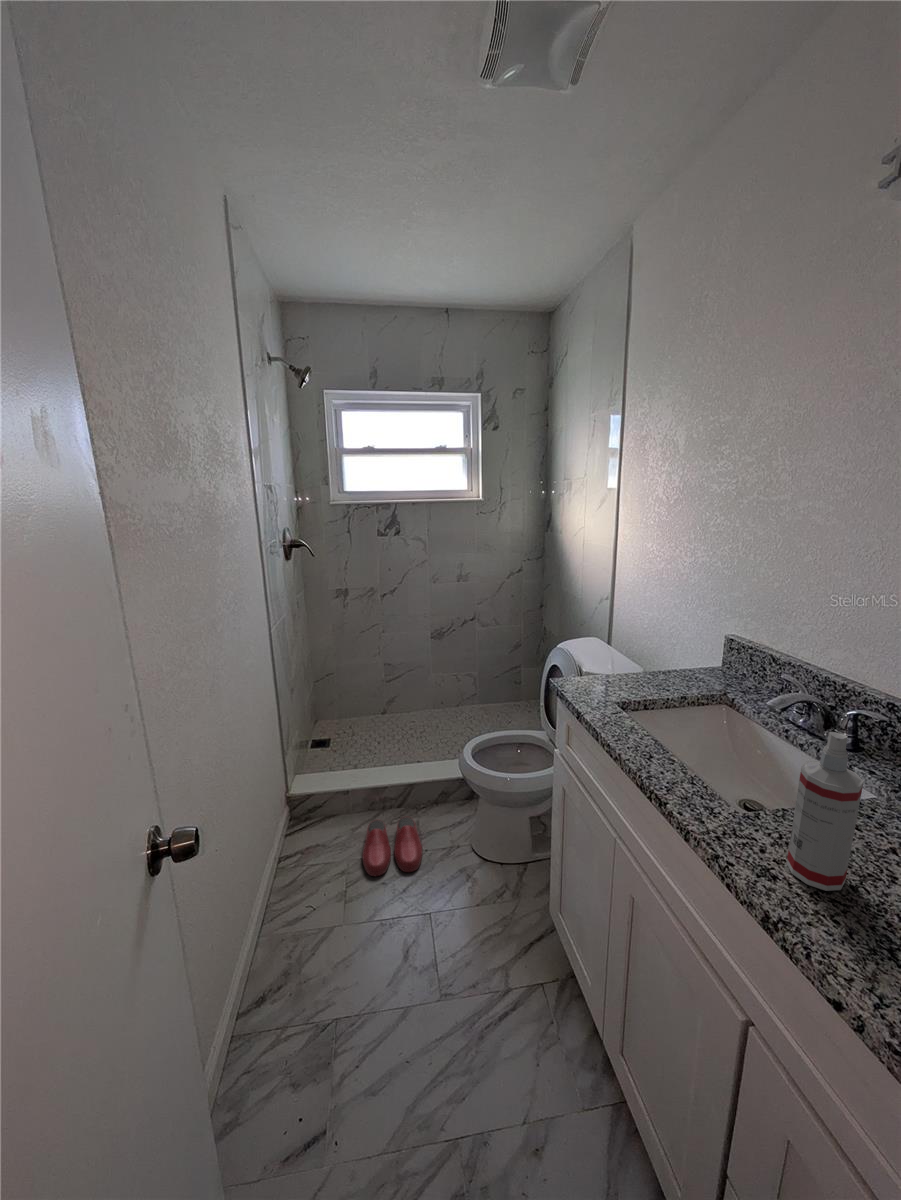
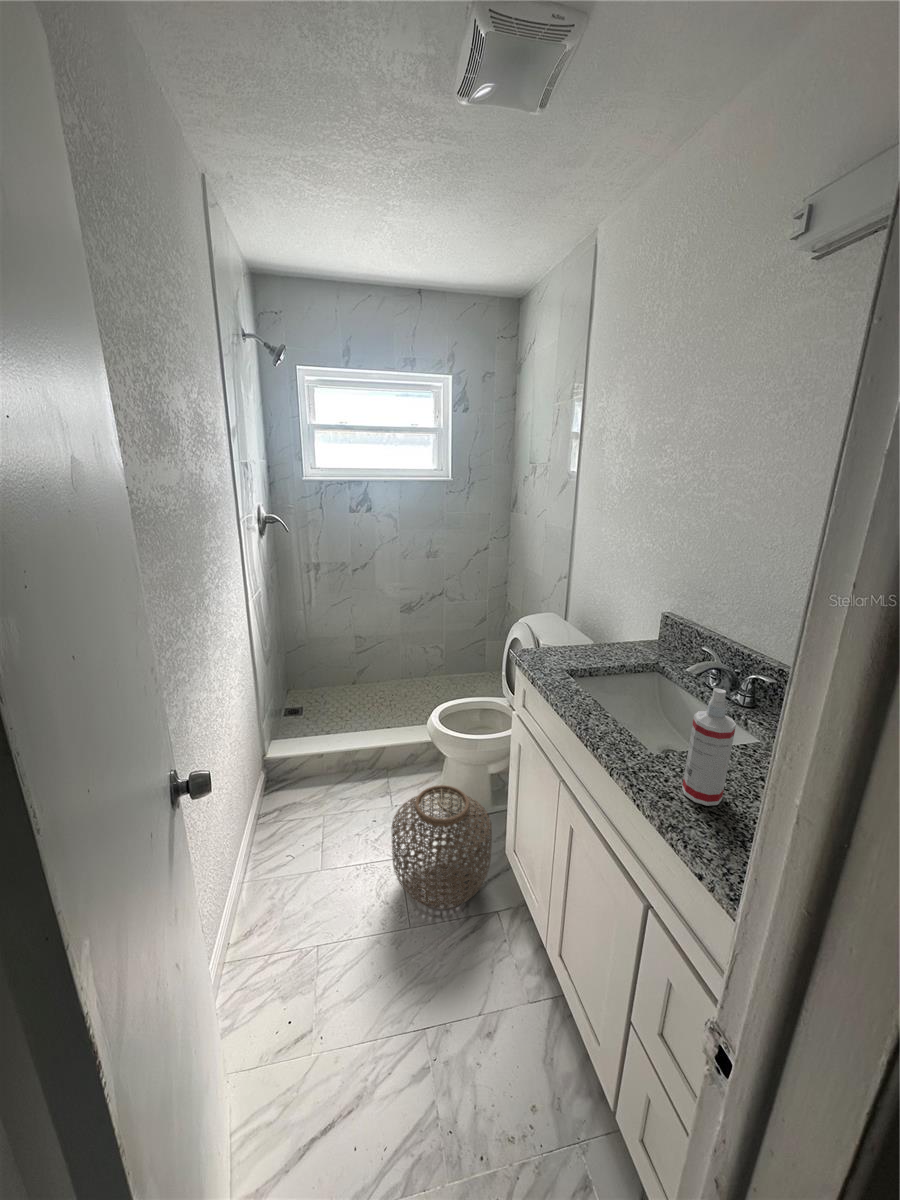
slippers: present [362,817,422,876] -> none [339,775,394,827]
woven basket: none [418,834,533,982] -> present [392,785,492,909]

